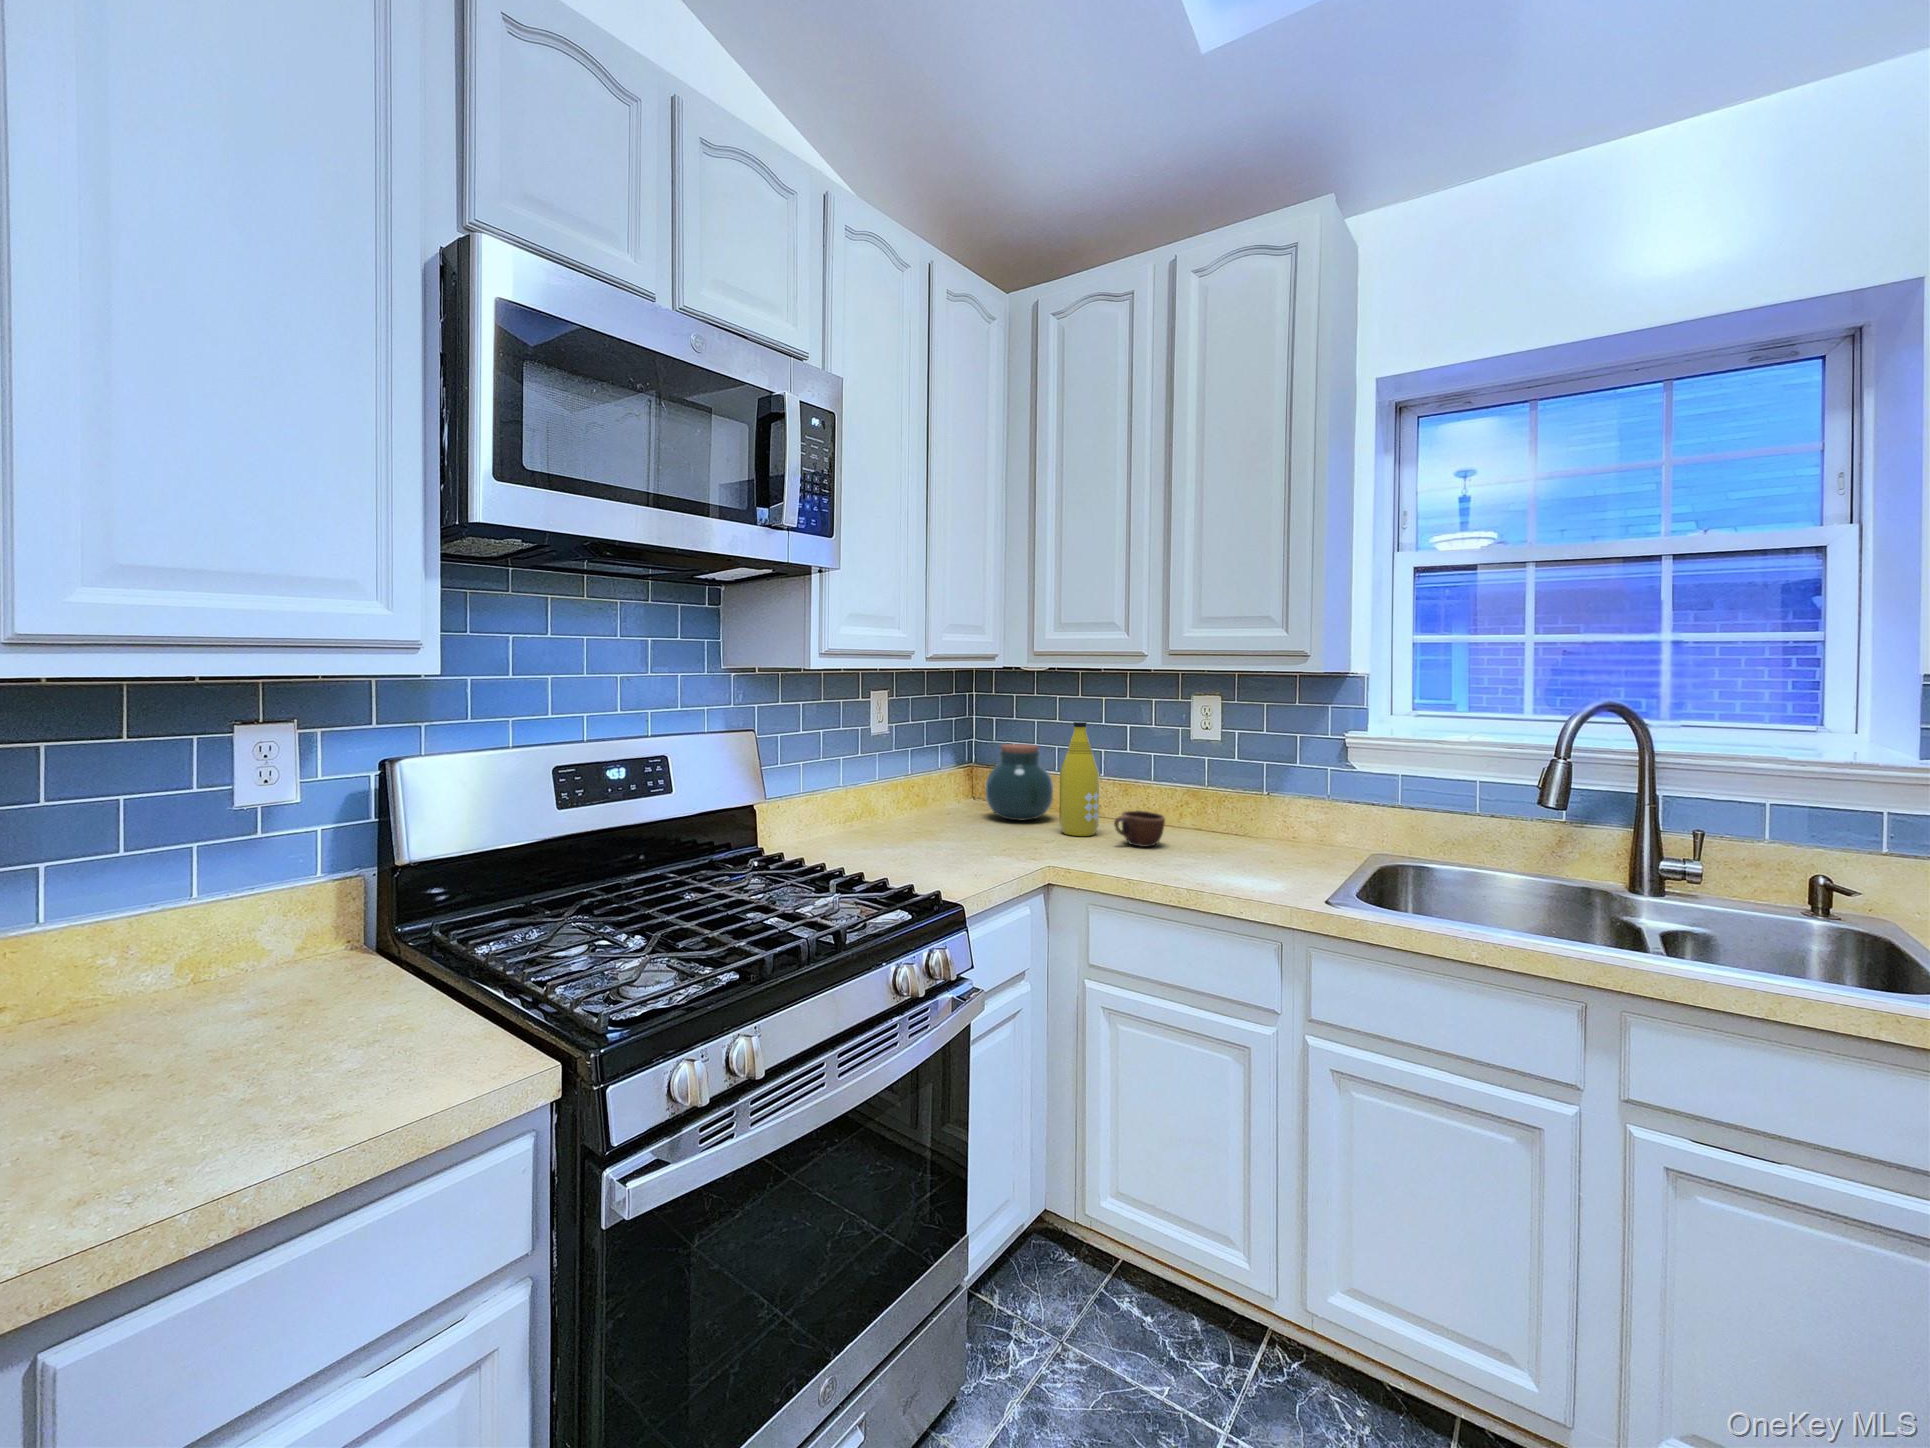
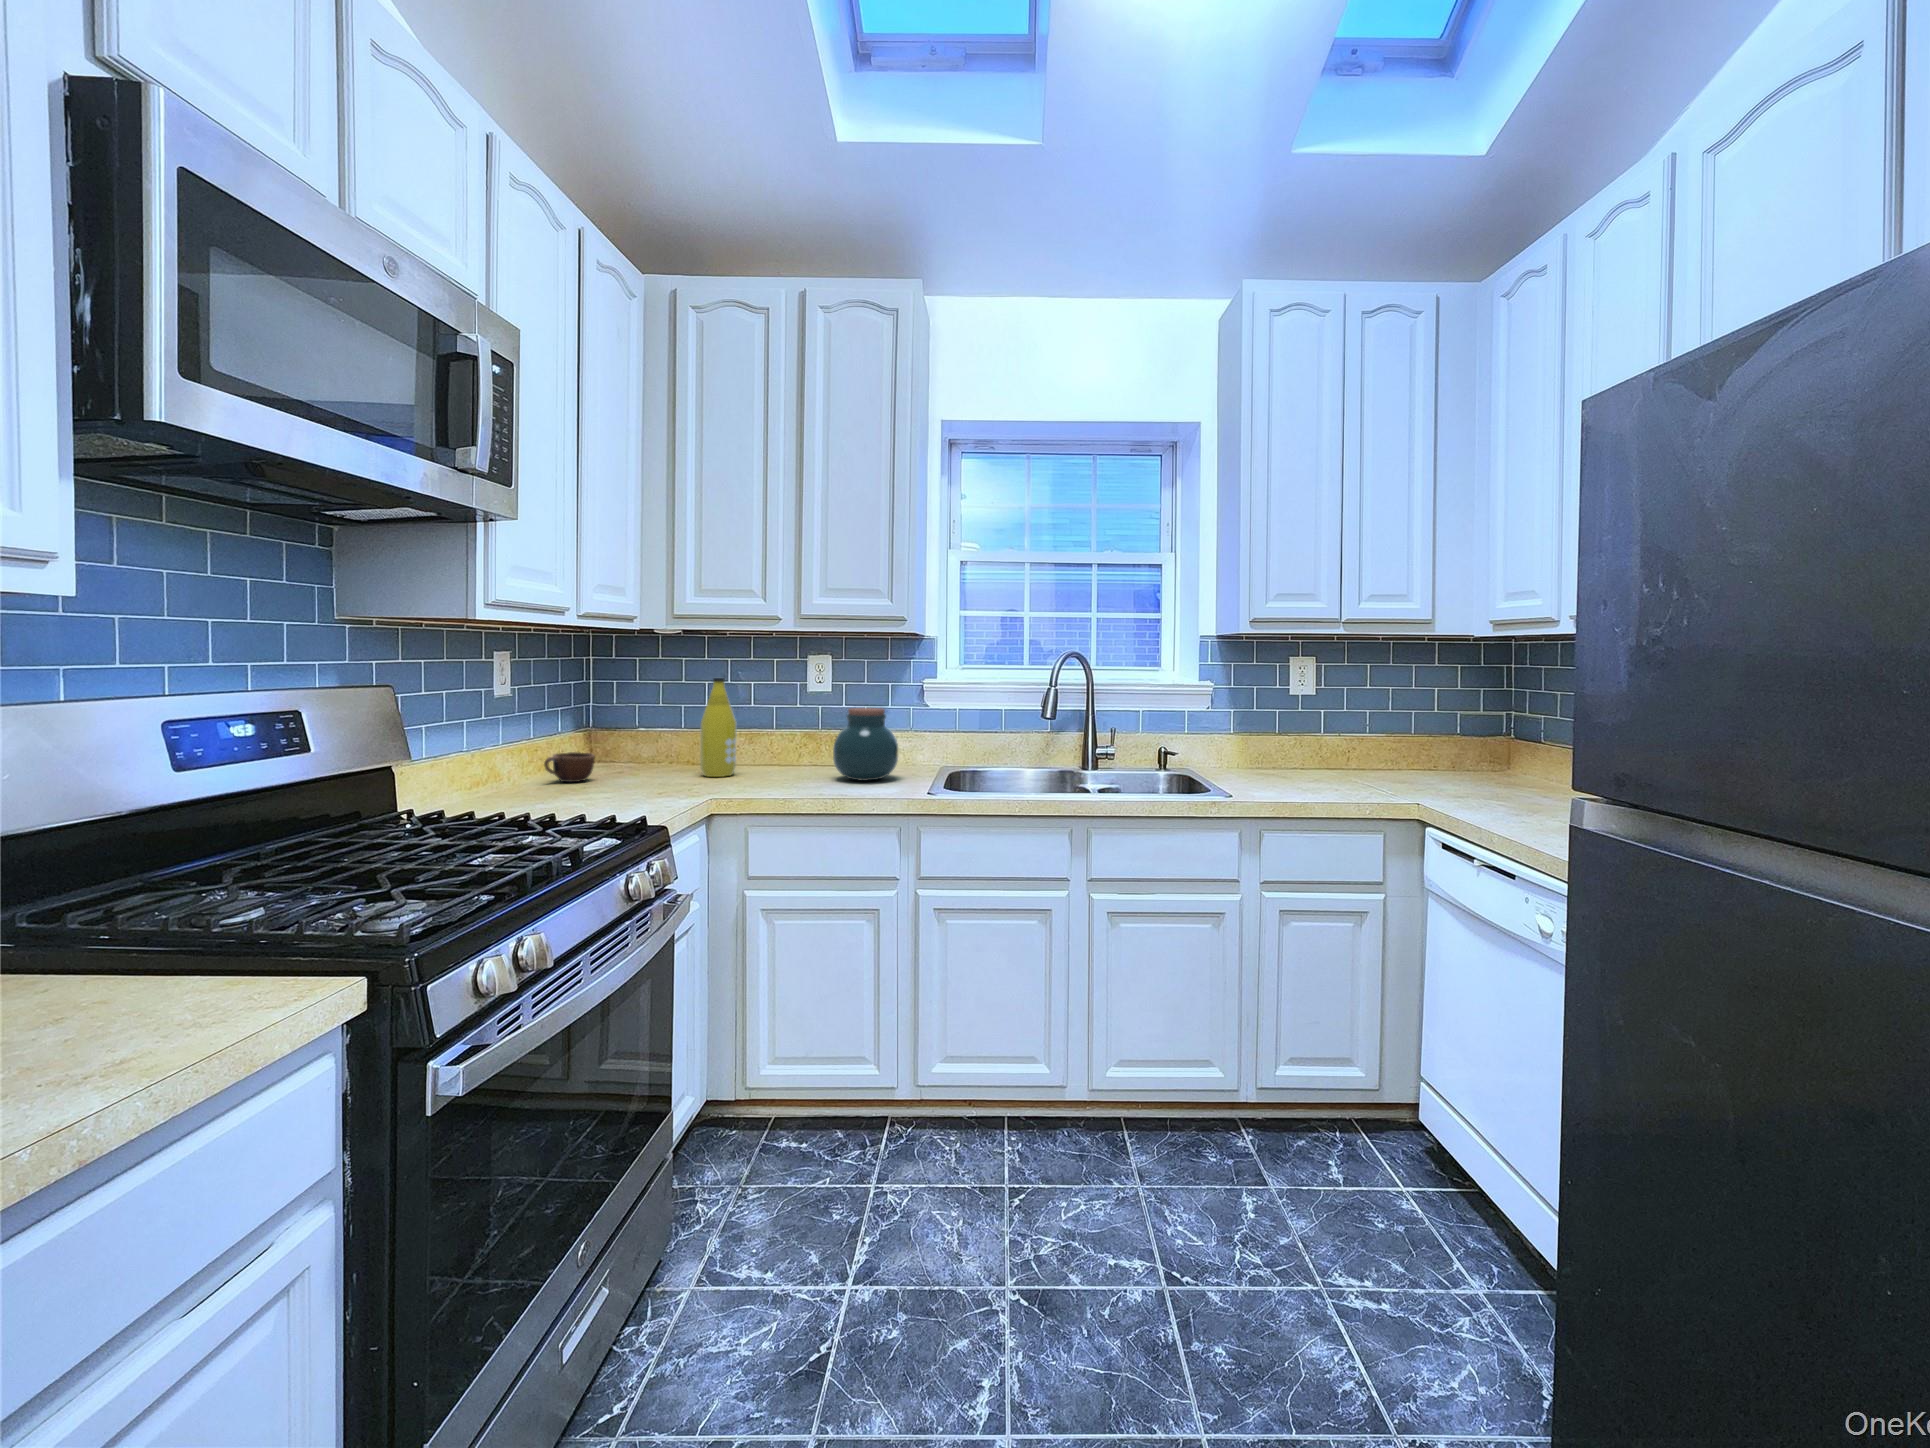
jar: present [986,744,1053,820] -> present [833,708,899,781]
mug: present [1114,811,1165,847] -> present [544,752,595,782]

